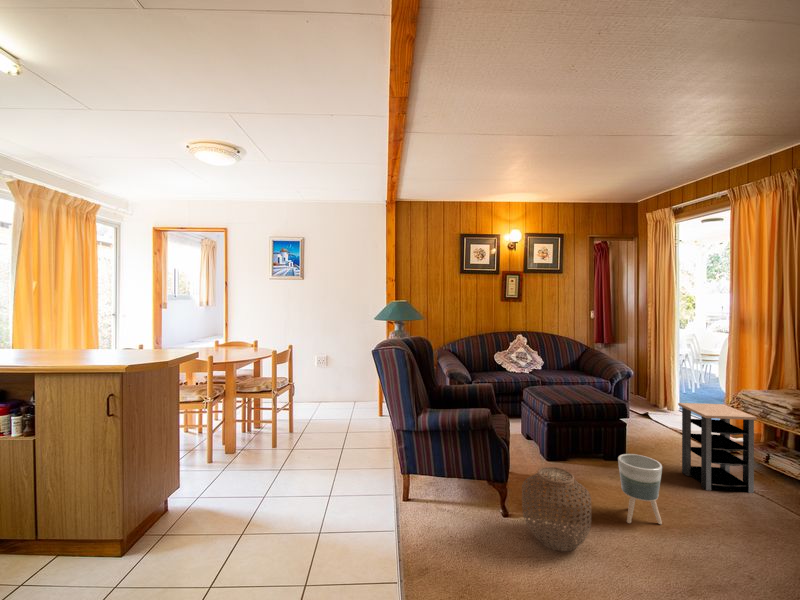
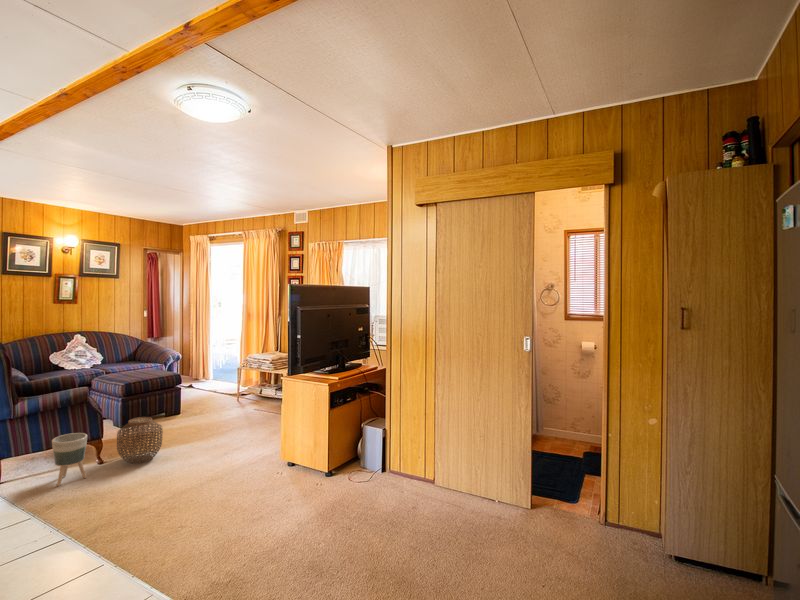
side table: present [678,403,757,493] -> none [208,367,244,416]
planter: present [618,454,662,524] -> present [52,433,87,486]

